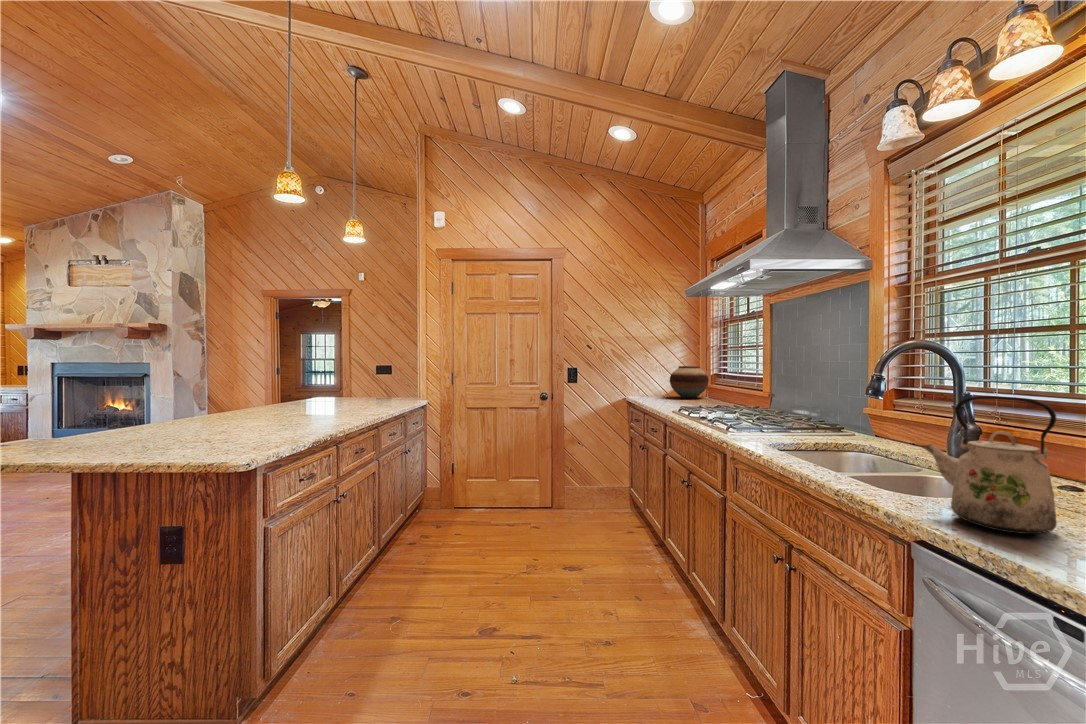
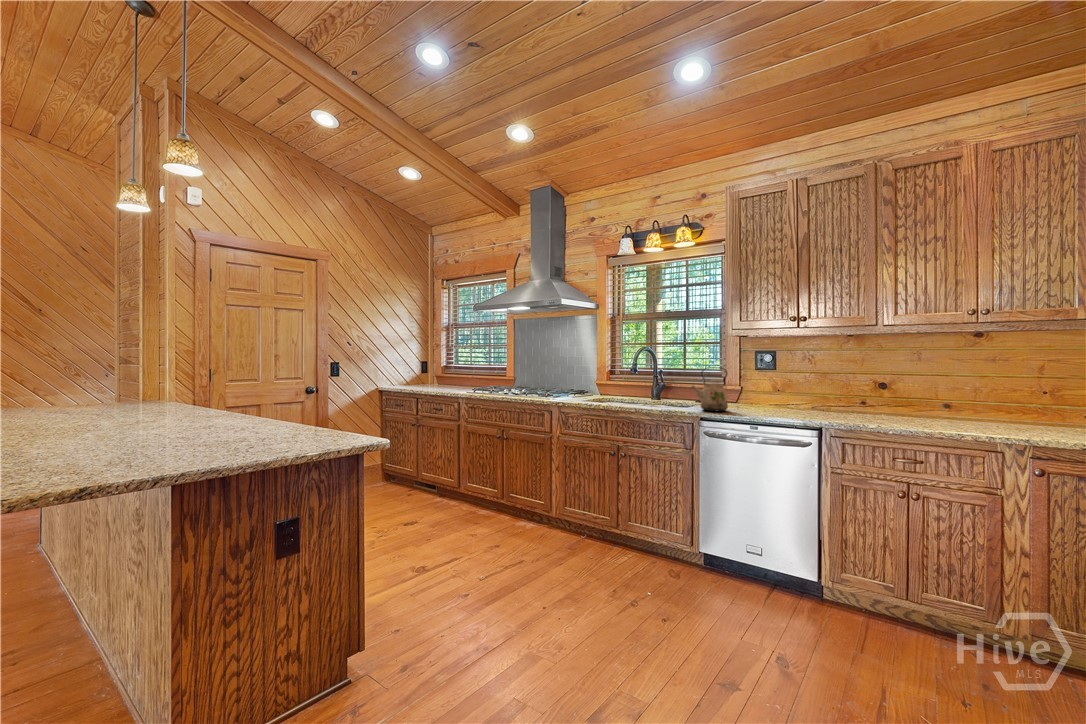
vase: present [670,366,709,399] -> none [427,360,456,385]

